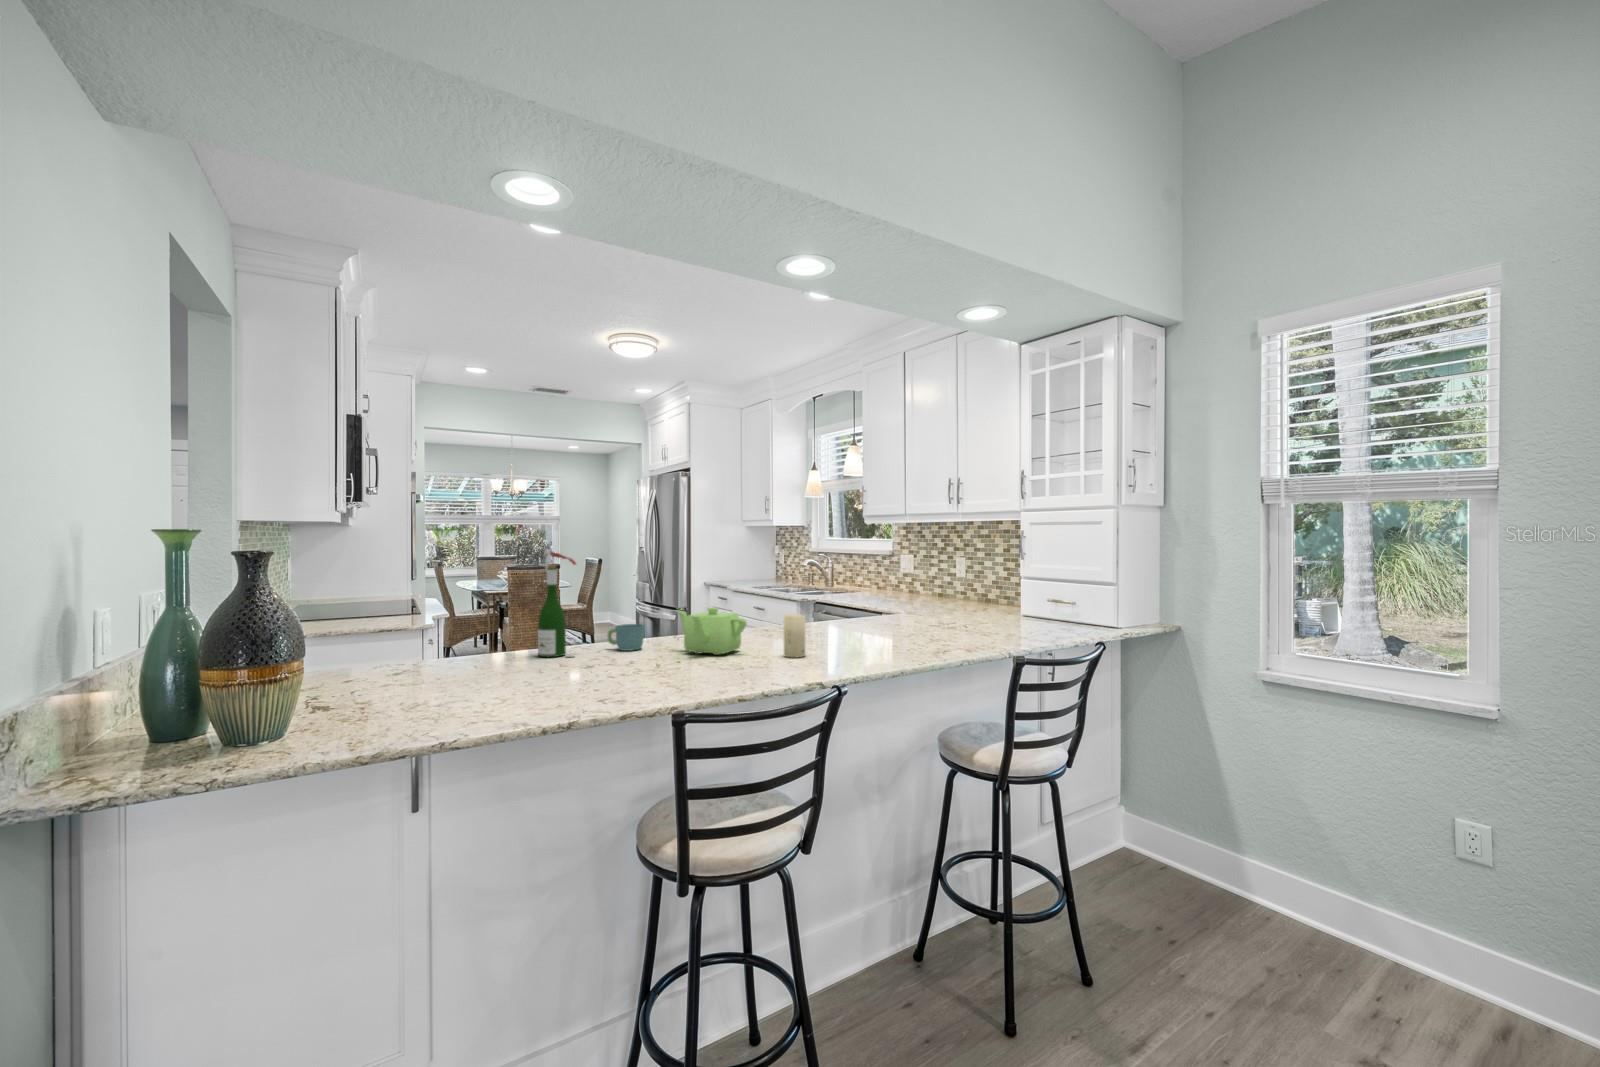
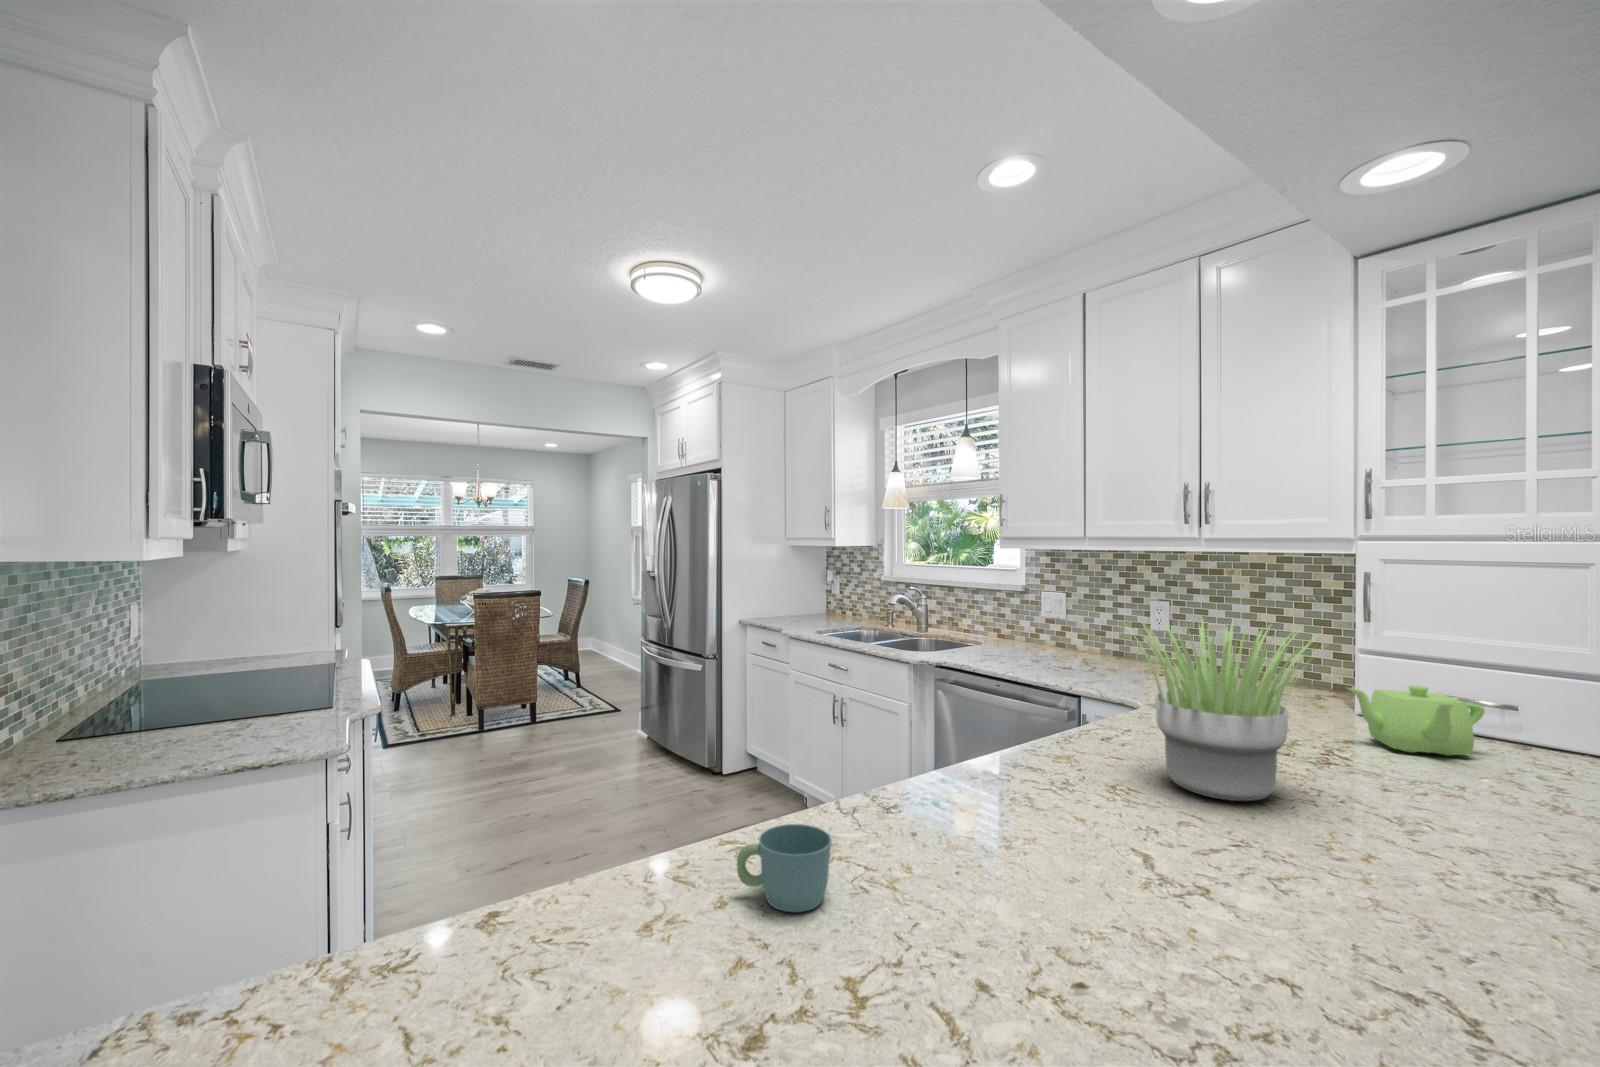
wine bottle: present [538,550,576,657] -> none [567,658,682,977]
potted plant: none [819,551,913,634] -> present [1135,621,1312,801]
teapot: present [677,607,747,655] -> present [1348,685,1485,756]
candle: present [784,614,805,658] -> none [1244,830,1317,970]

